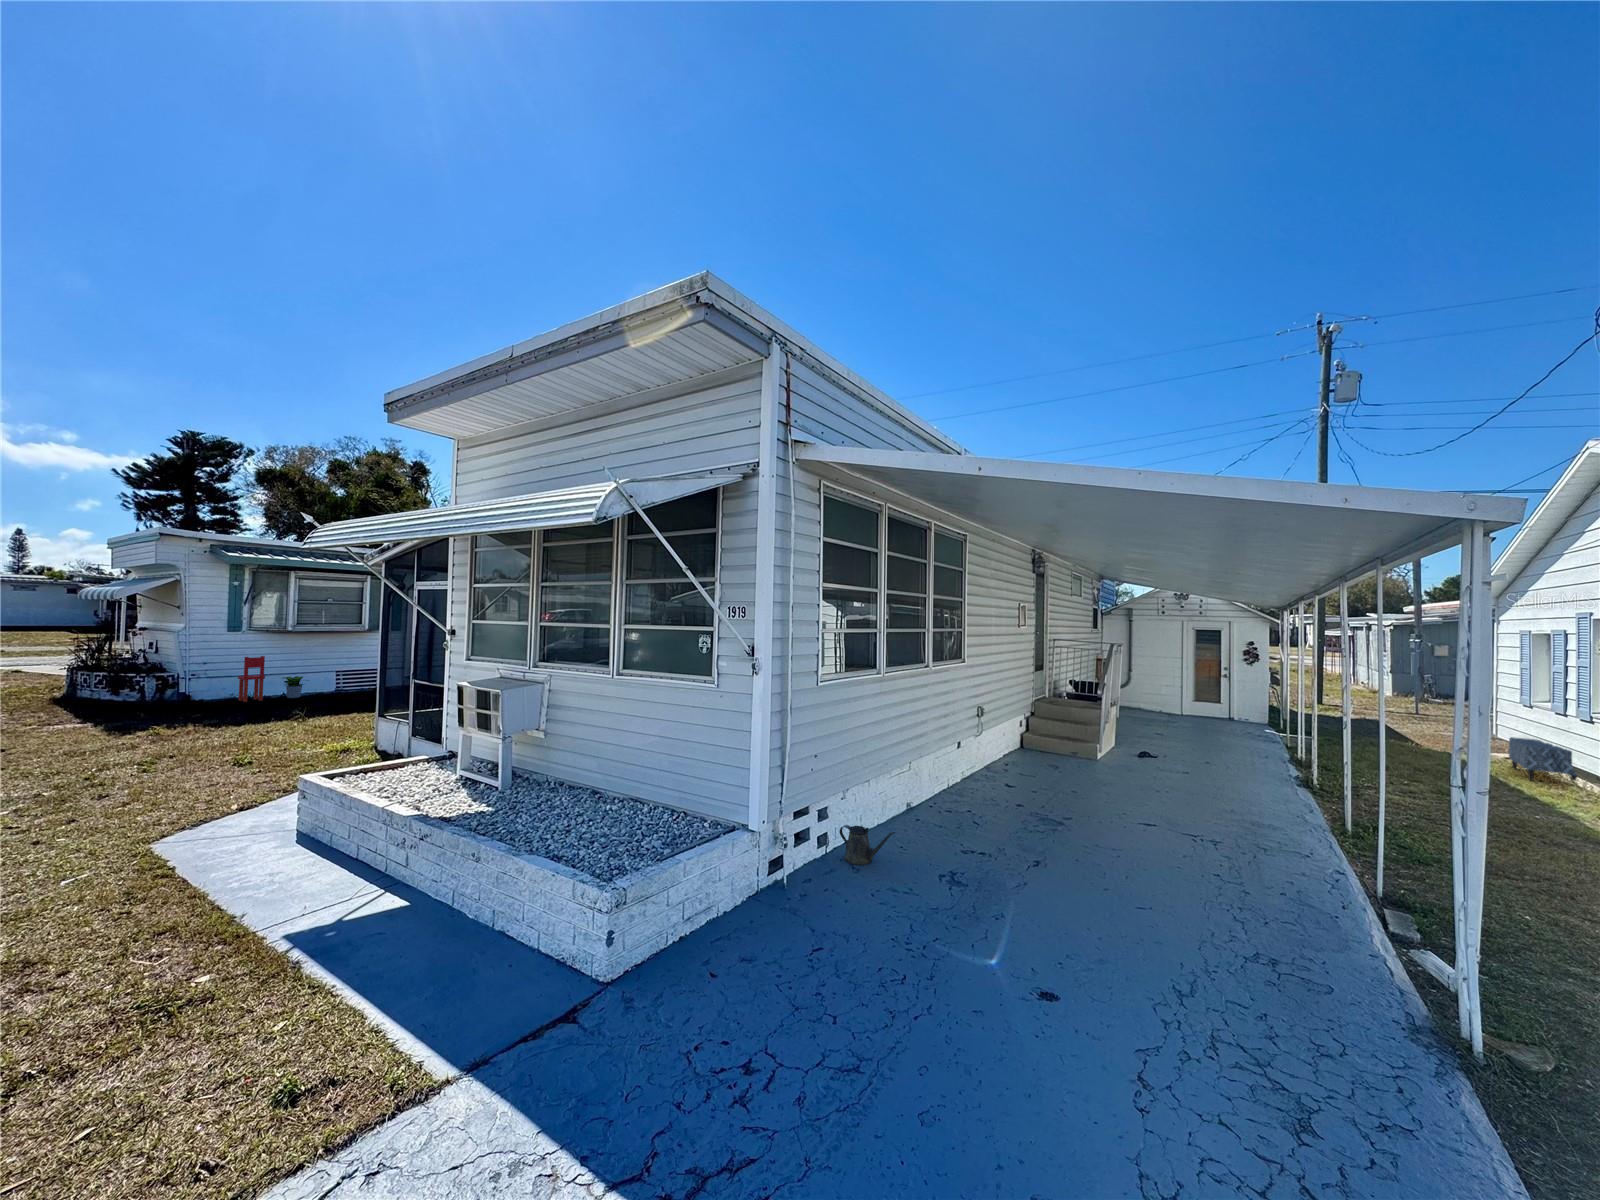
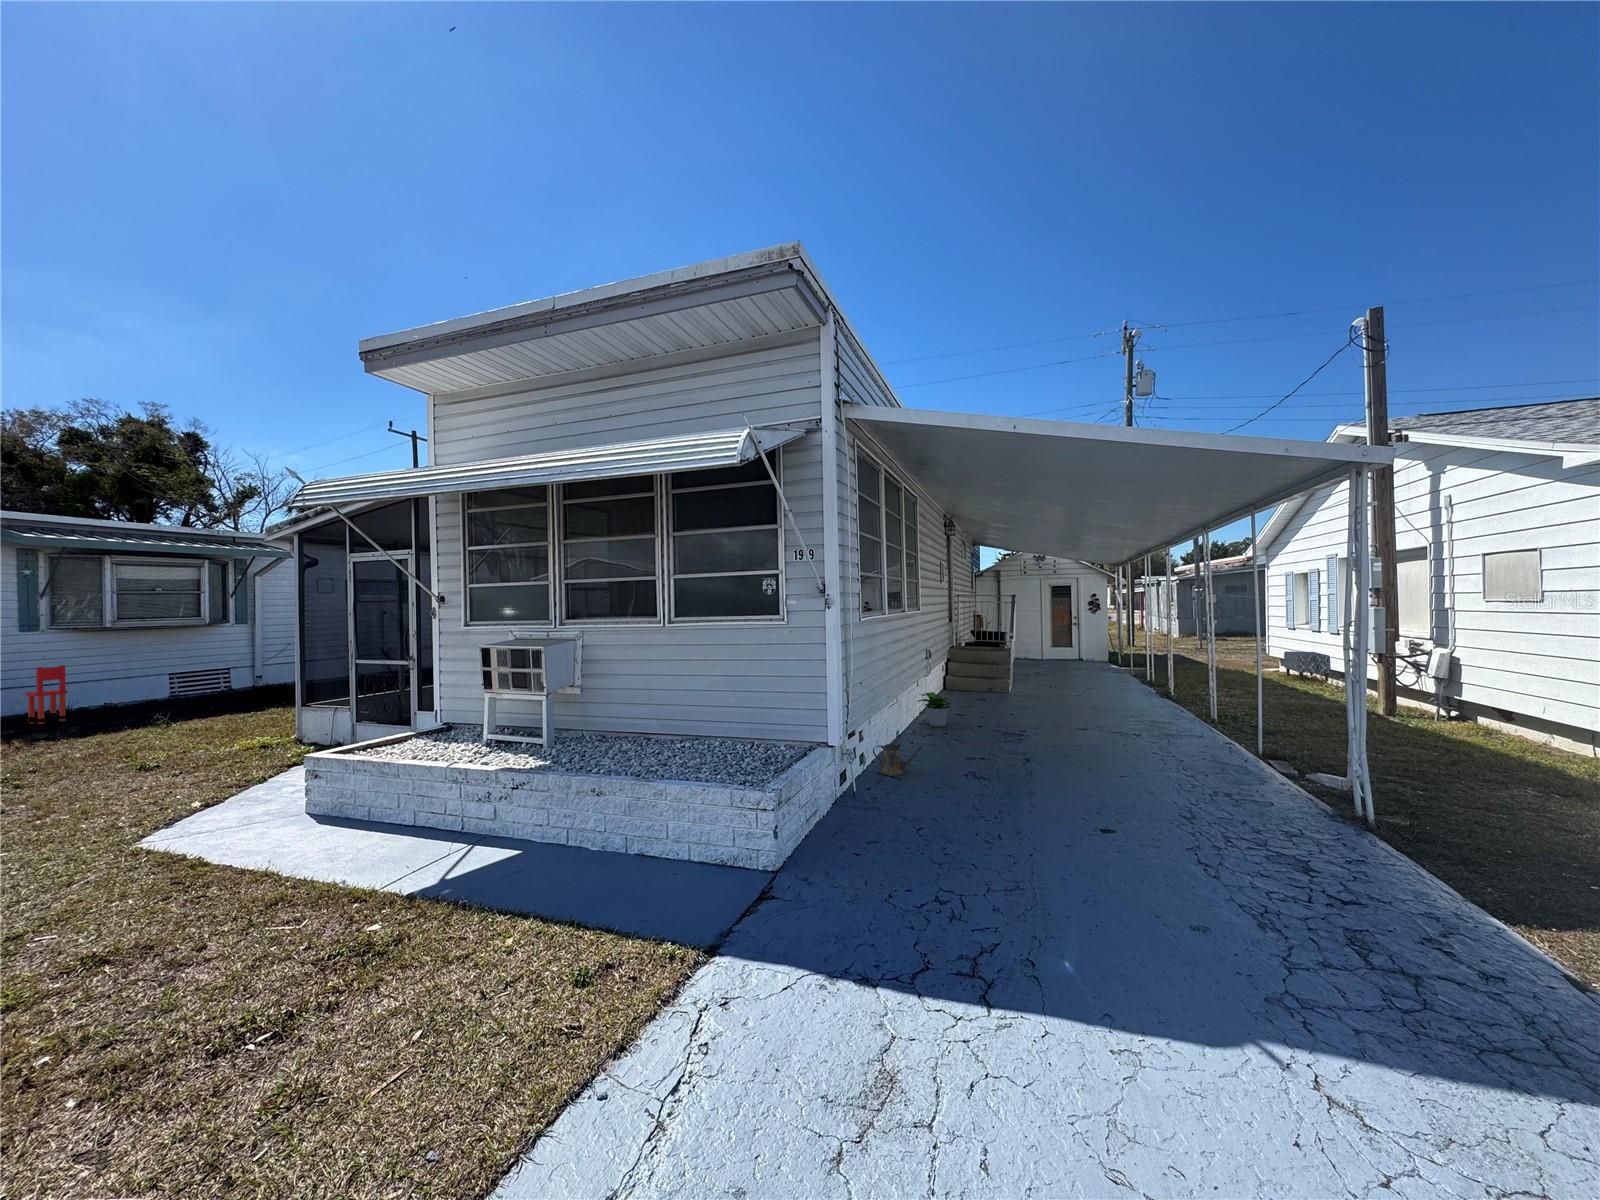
potted plant: present [282,676,303,698] -> present [918,692,953,727]

